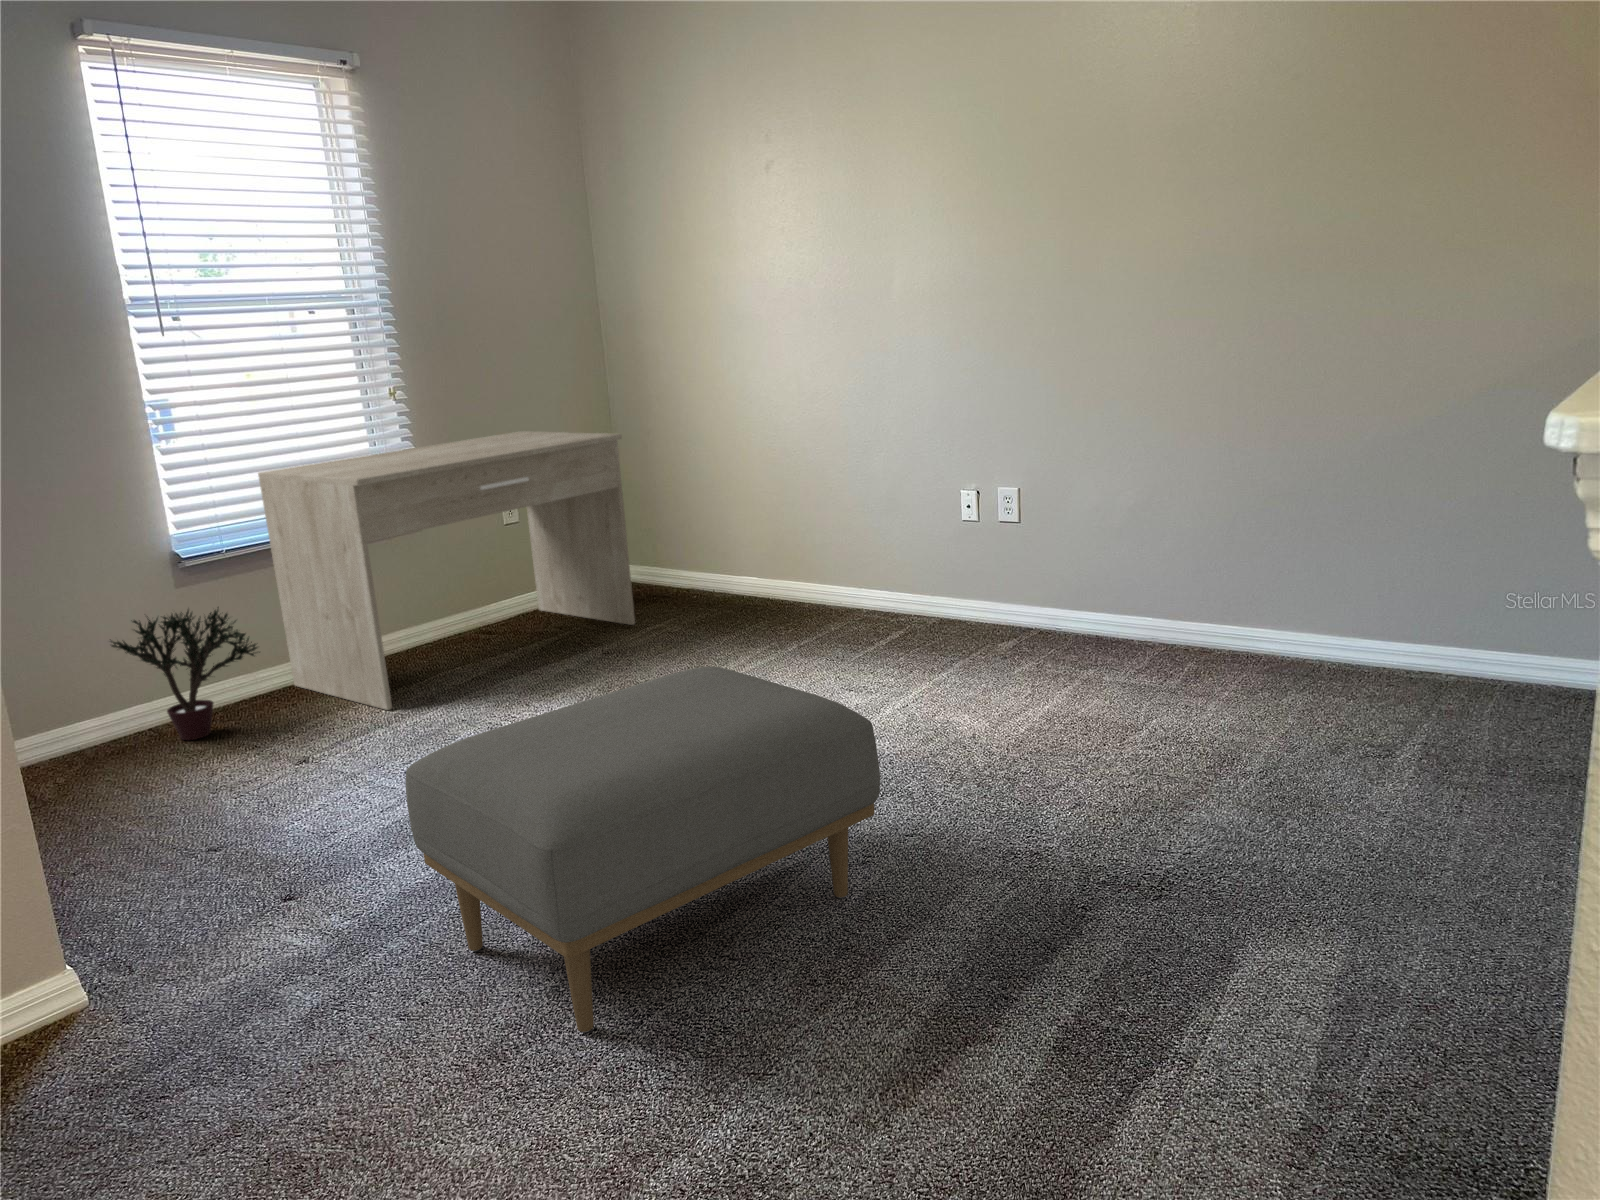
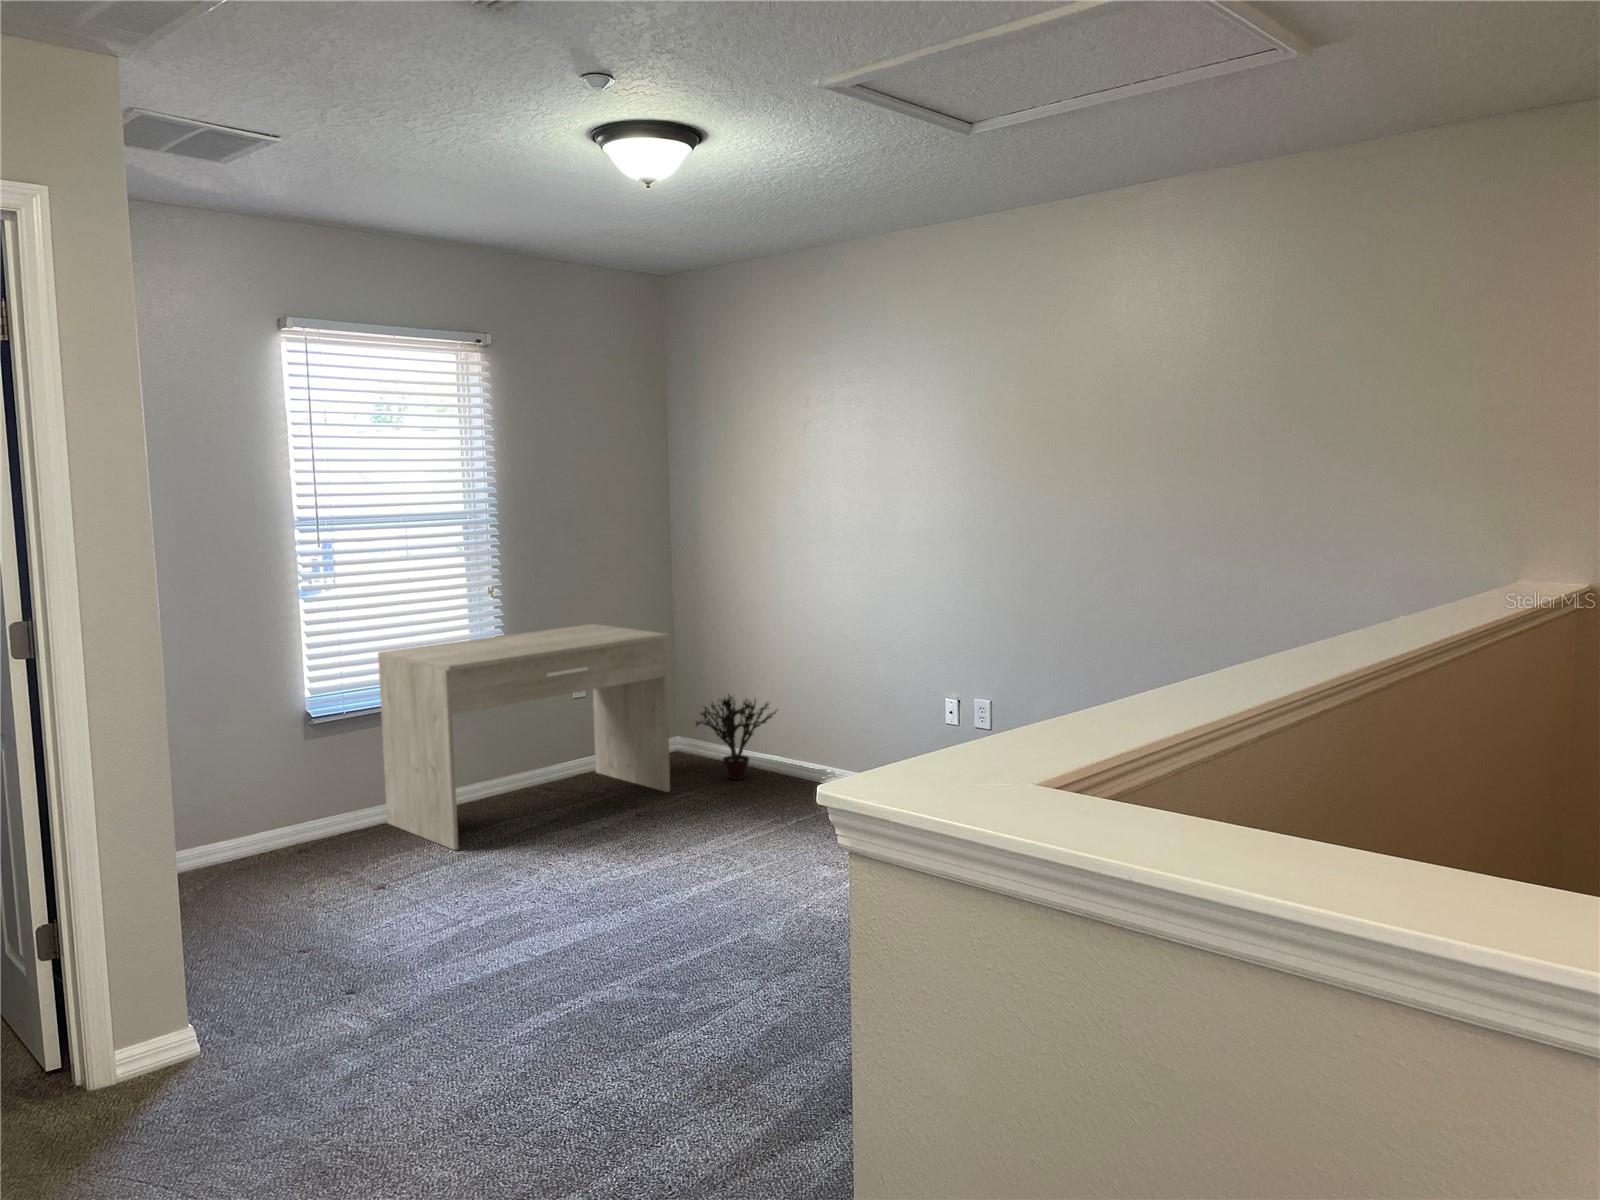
potted plant: present [111,607,257,740] -> present [696,695,778,780]
ottoman: present [406,667,881,1032] -> none [437,840,785,1106]

